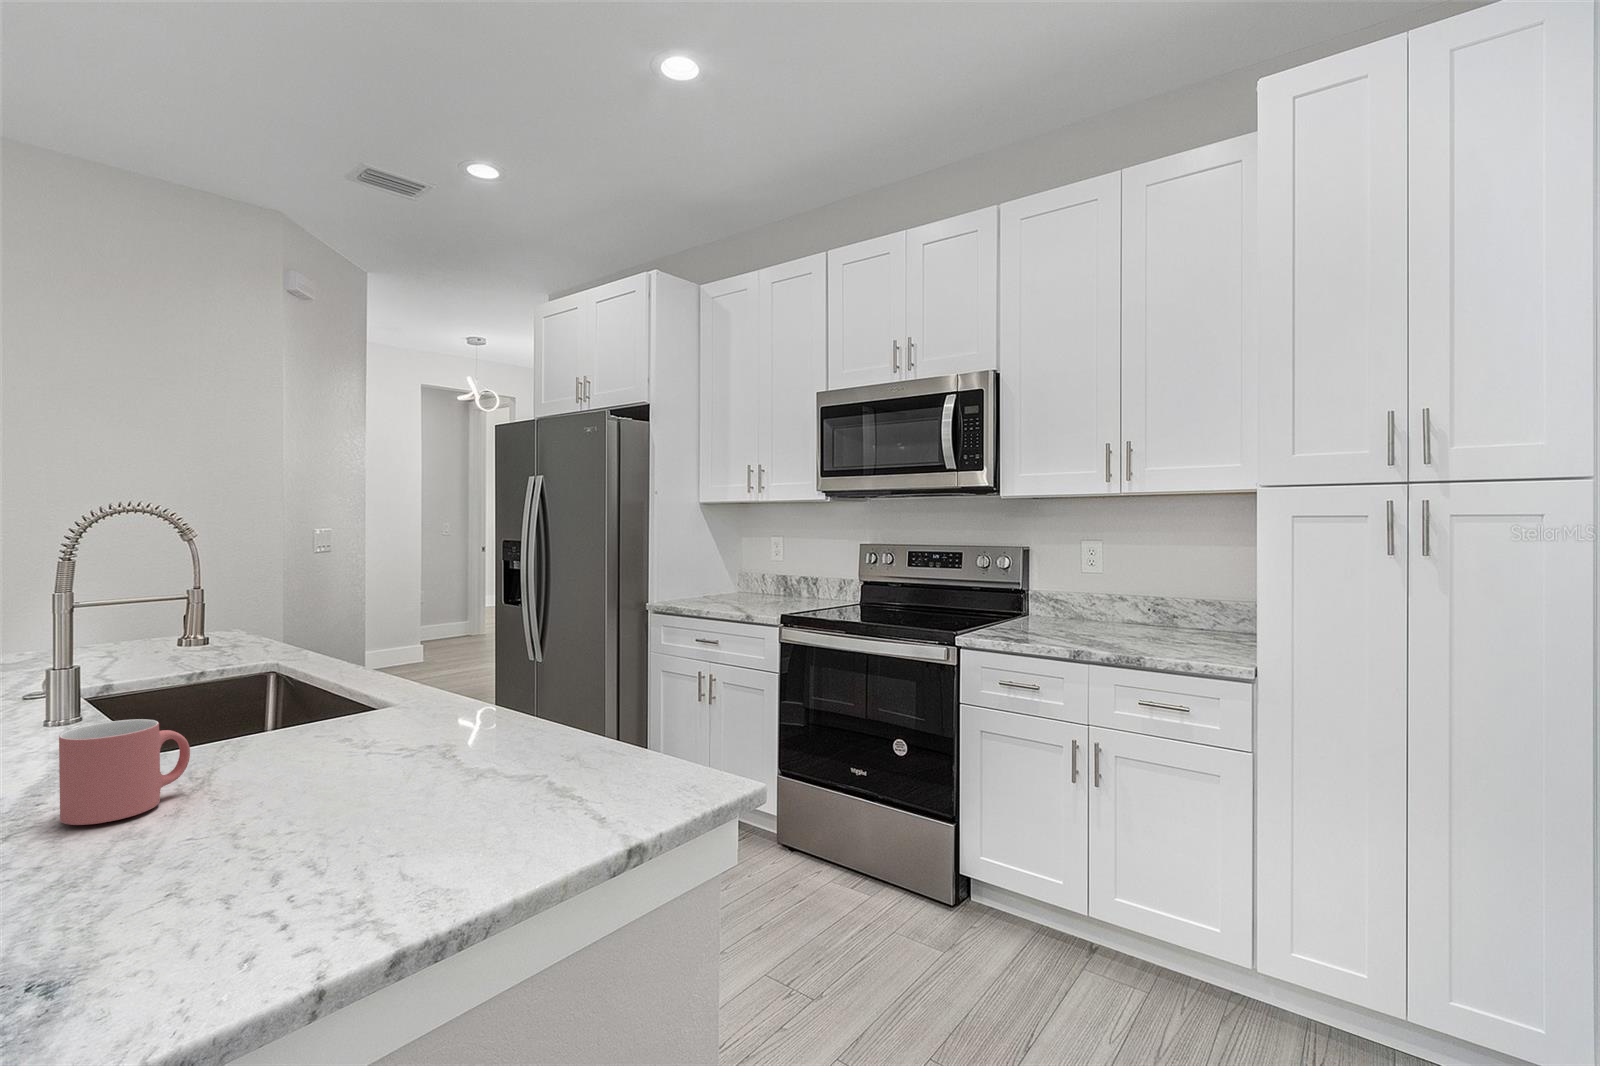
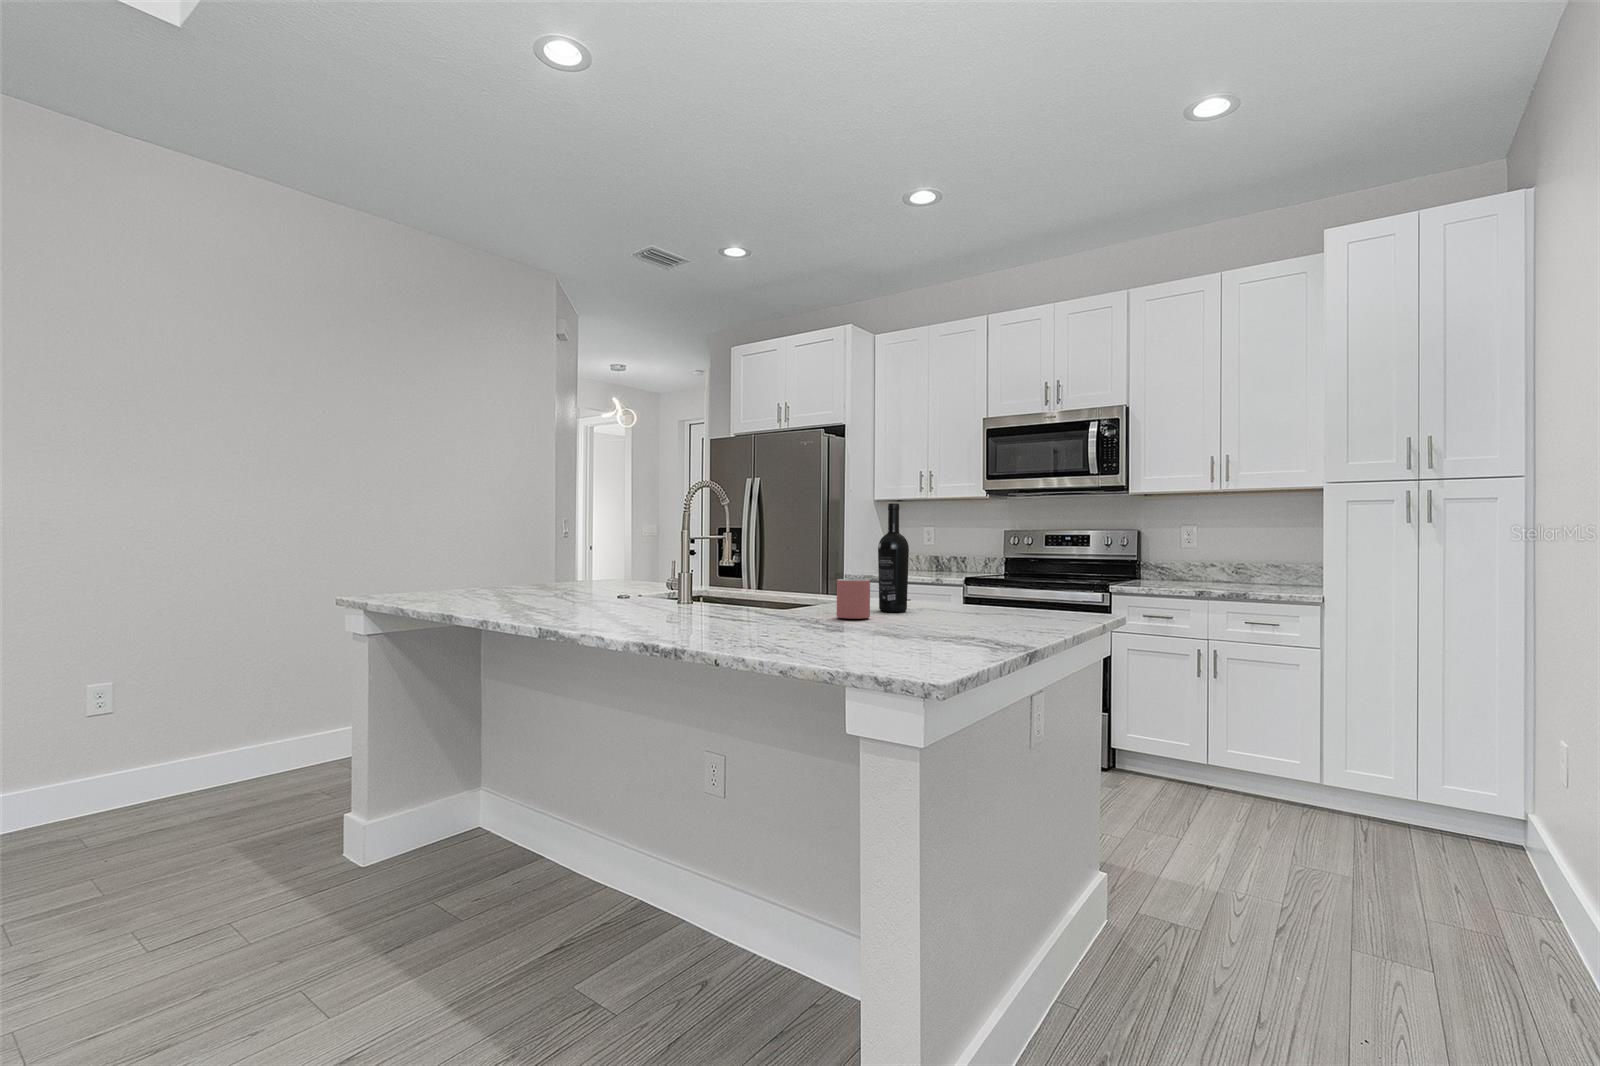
wine bottle: none [271,548,346,774] -> present [878,503,909,612]

